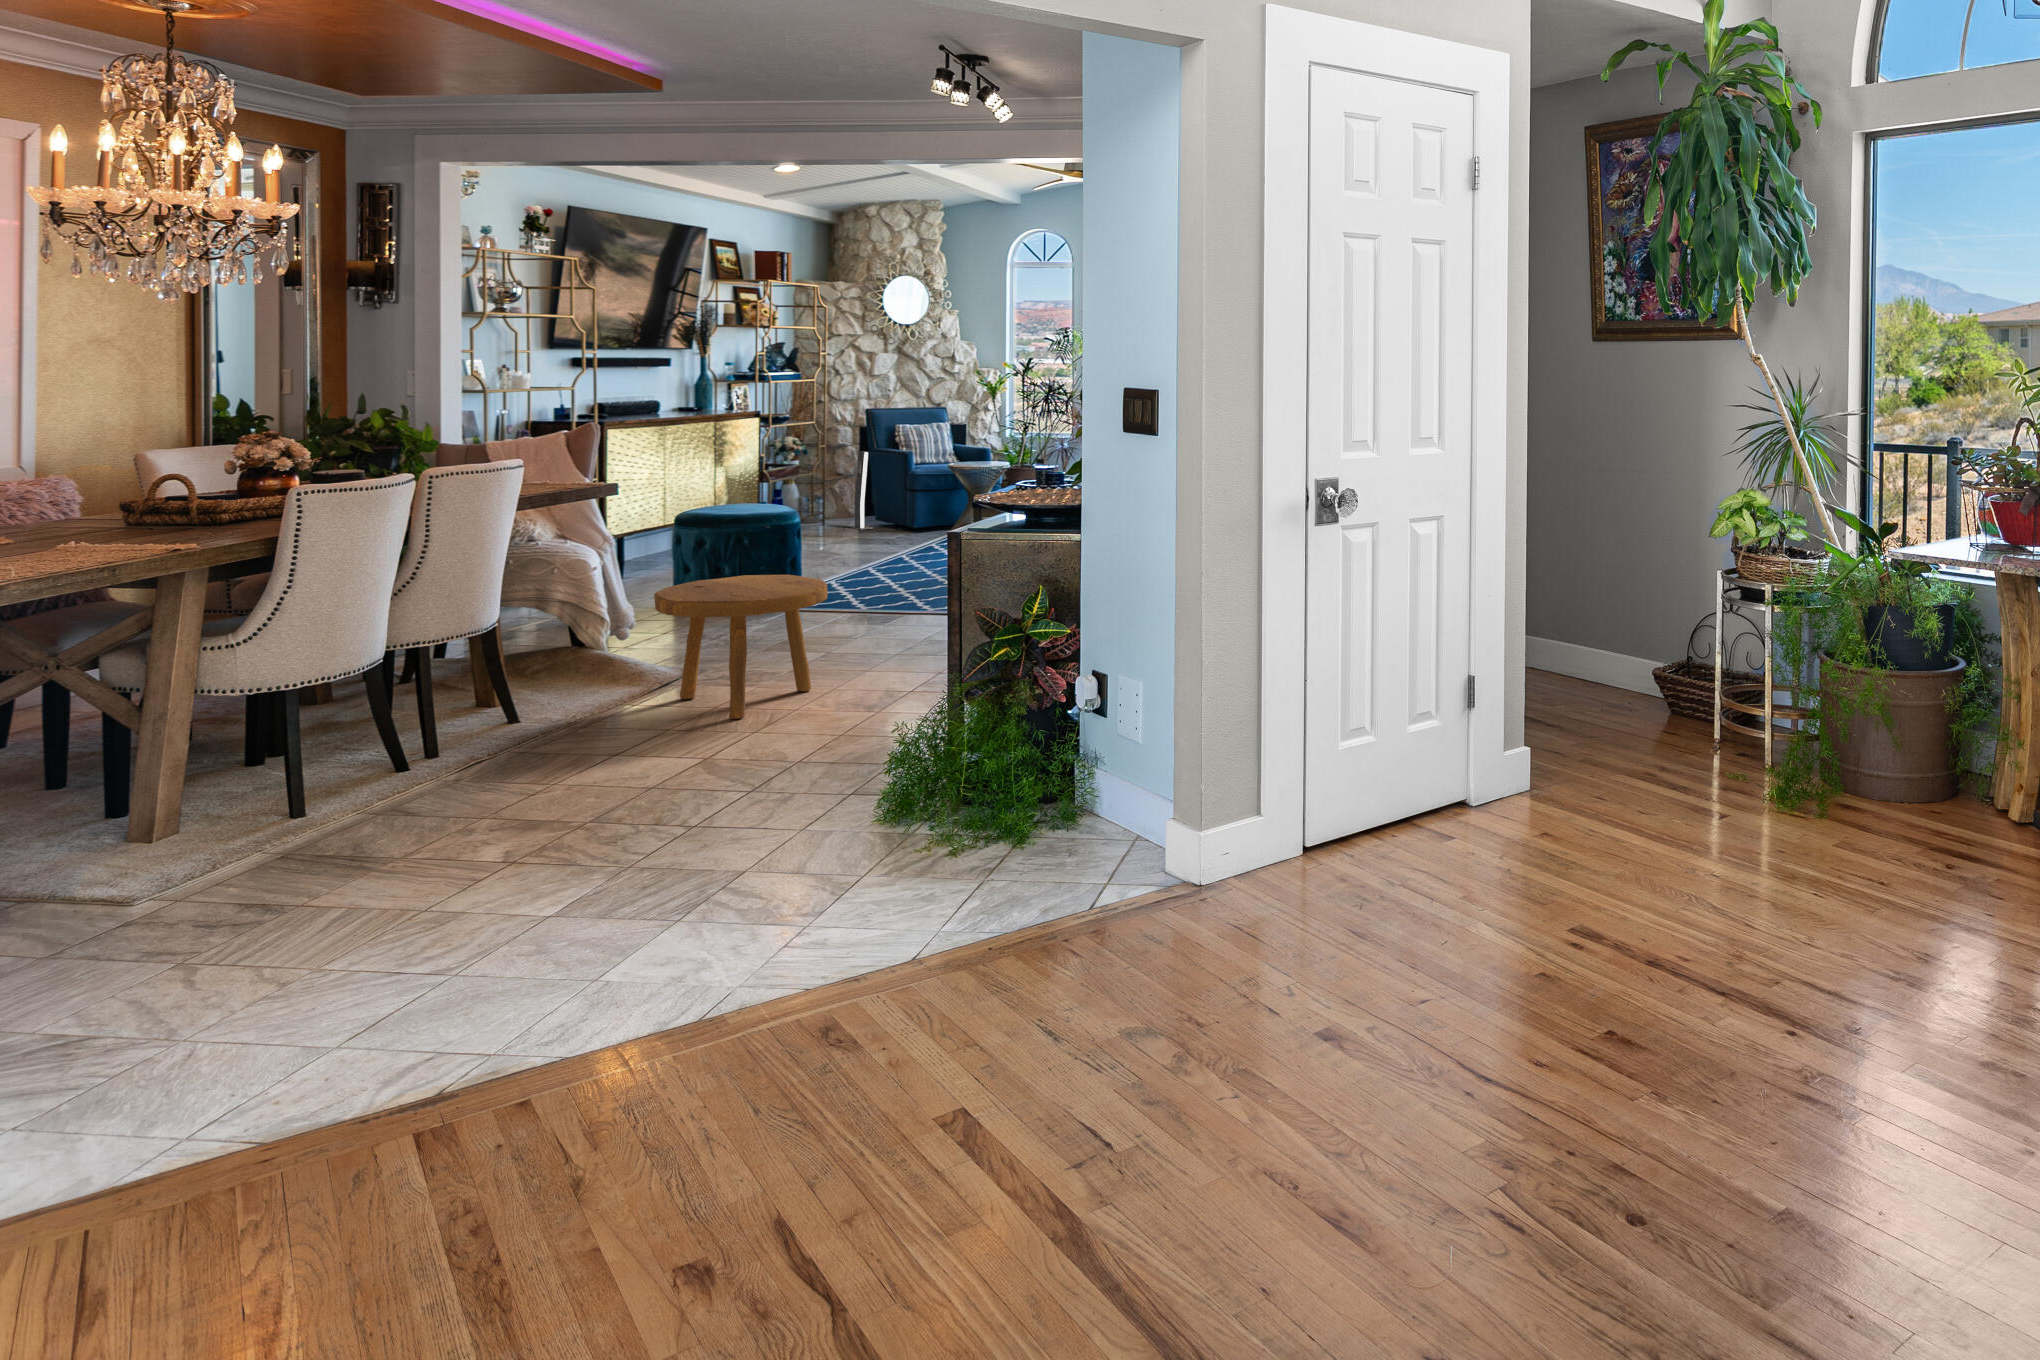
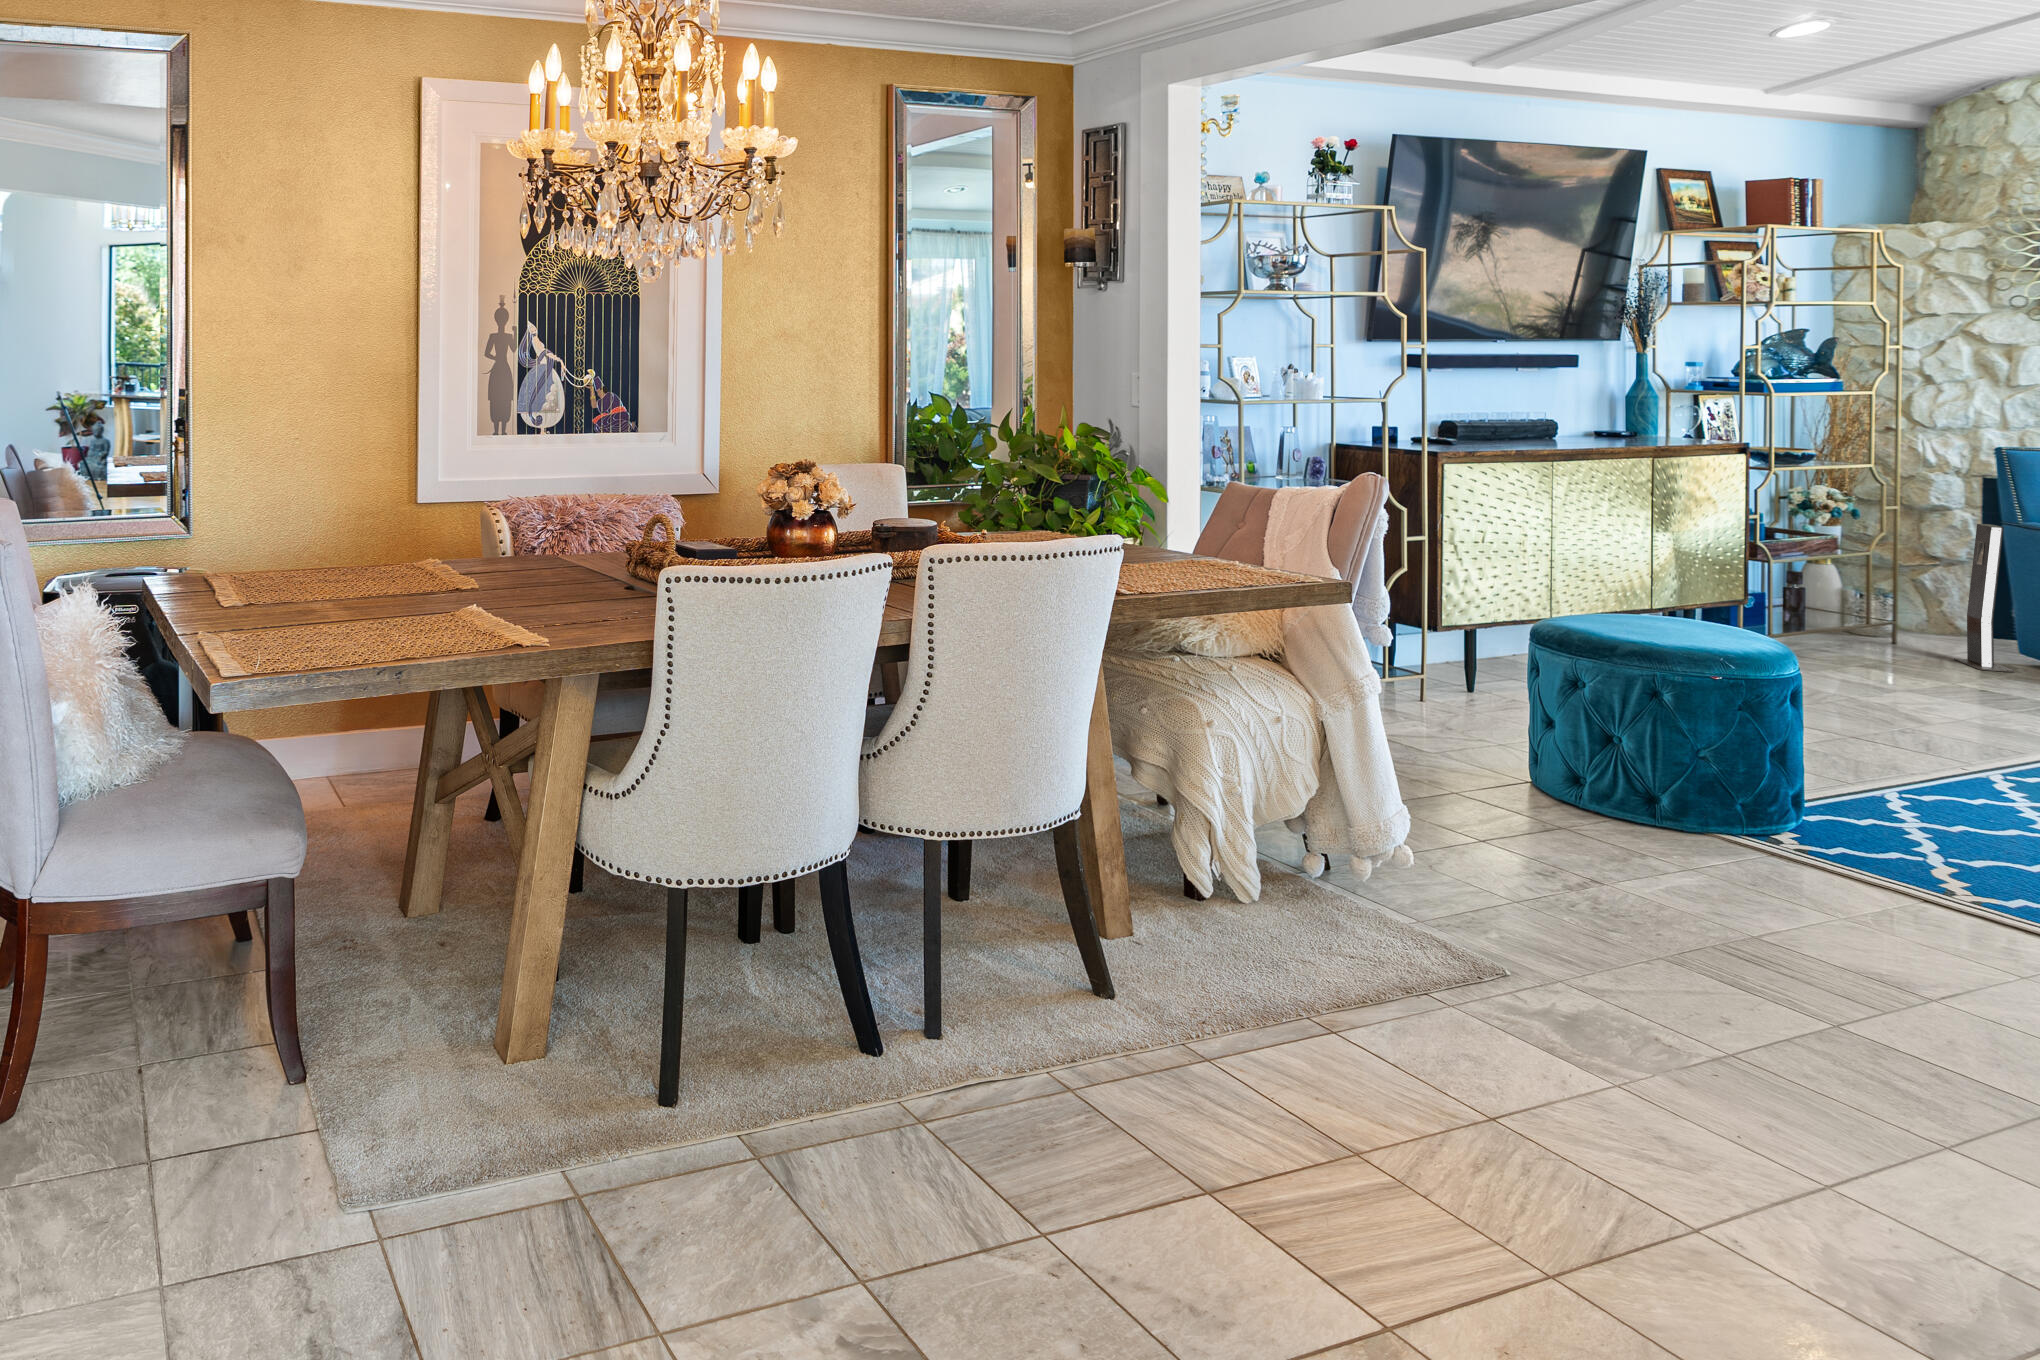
footstool: present [654,575,828,719] -> none [1316,812,1791,1213]

